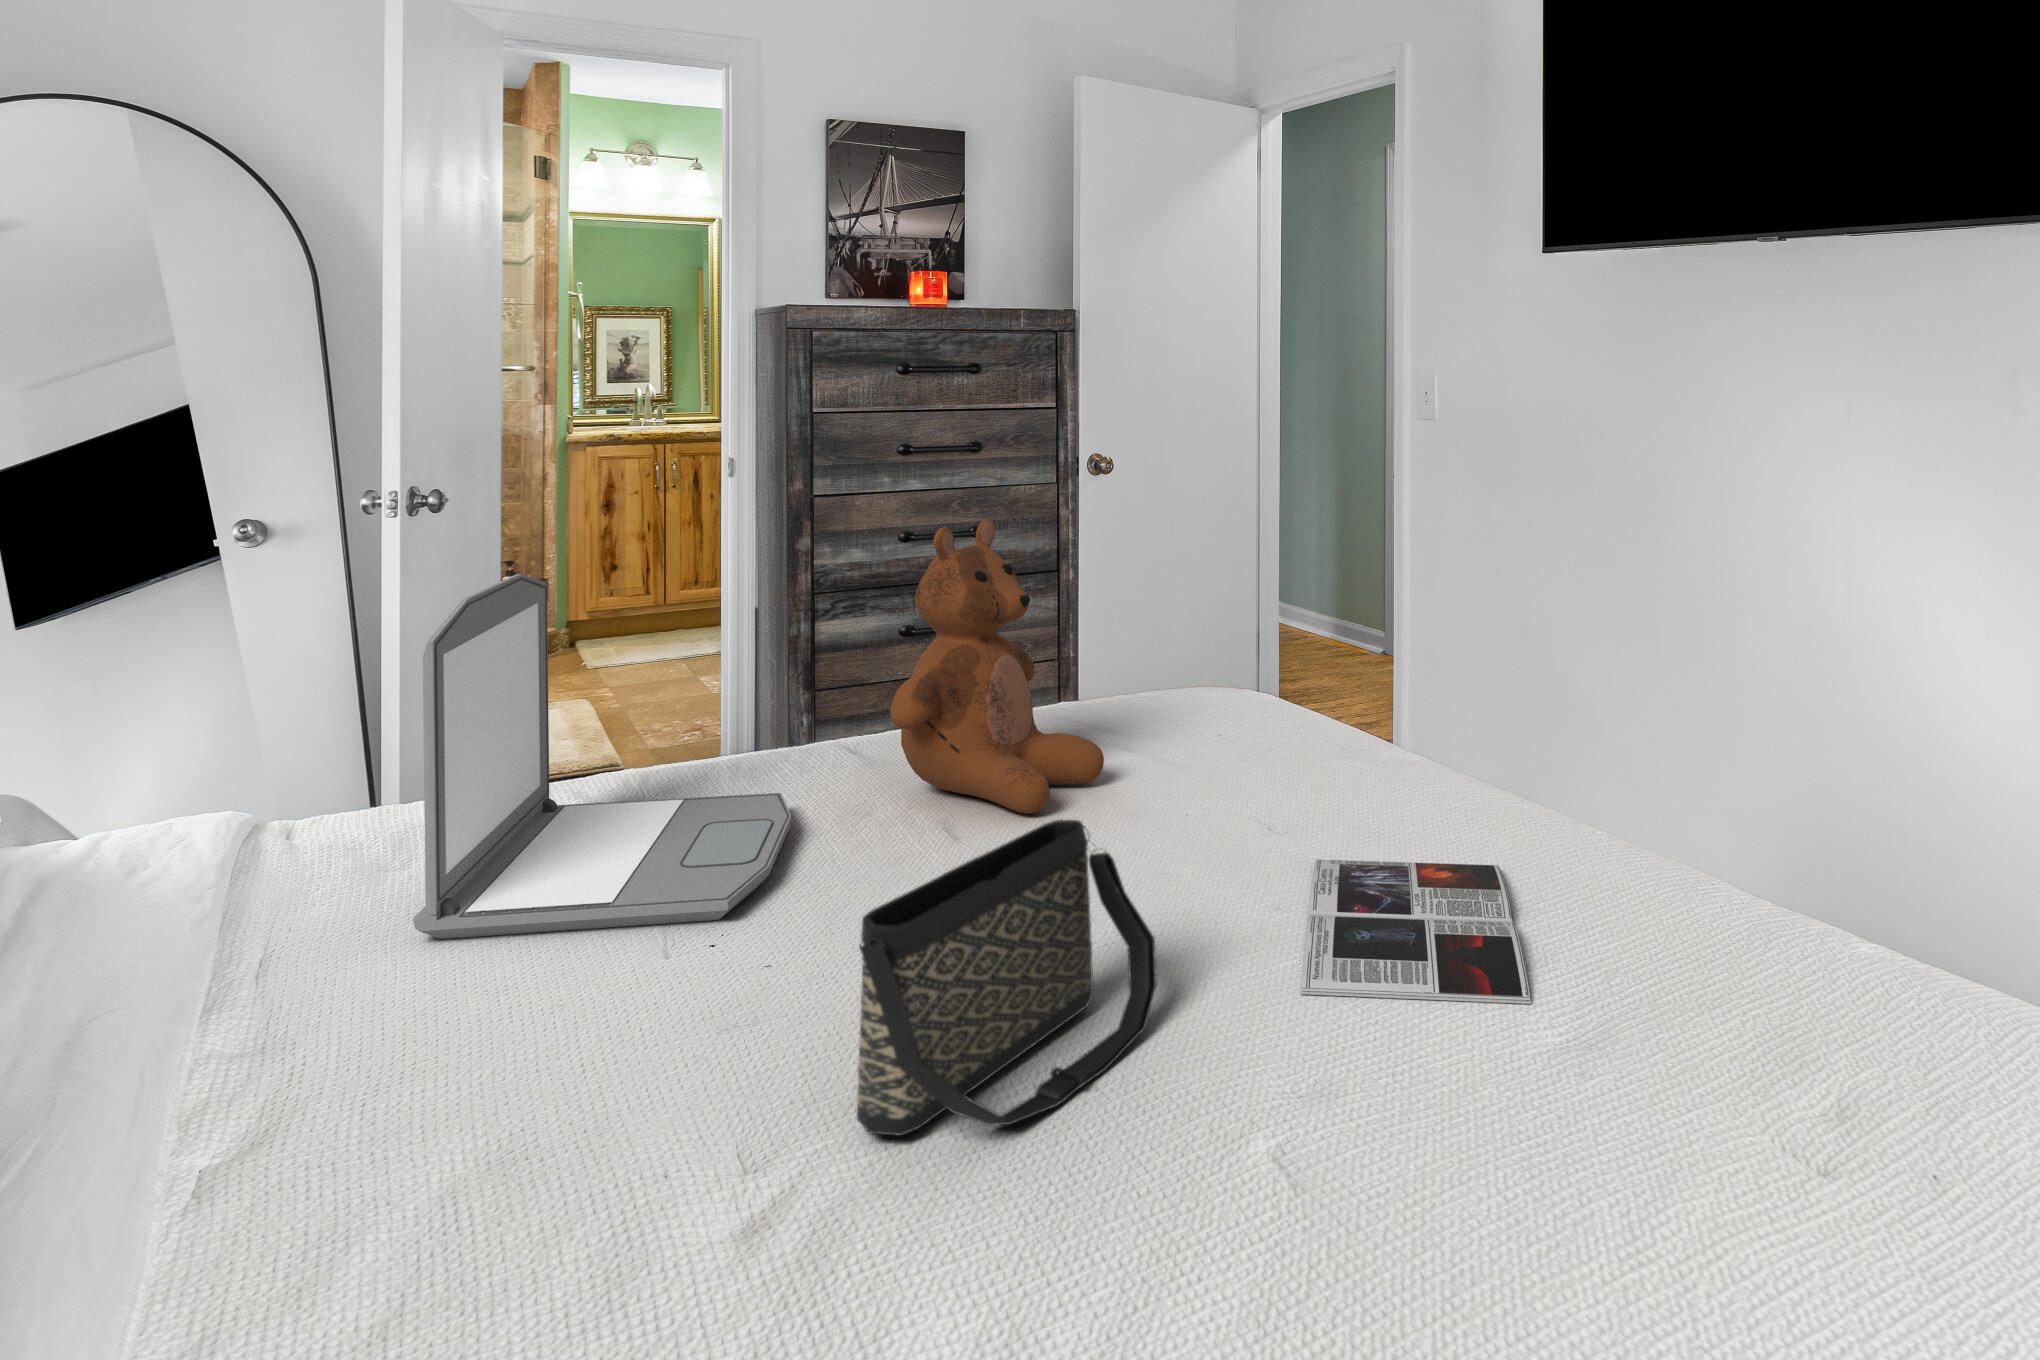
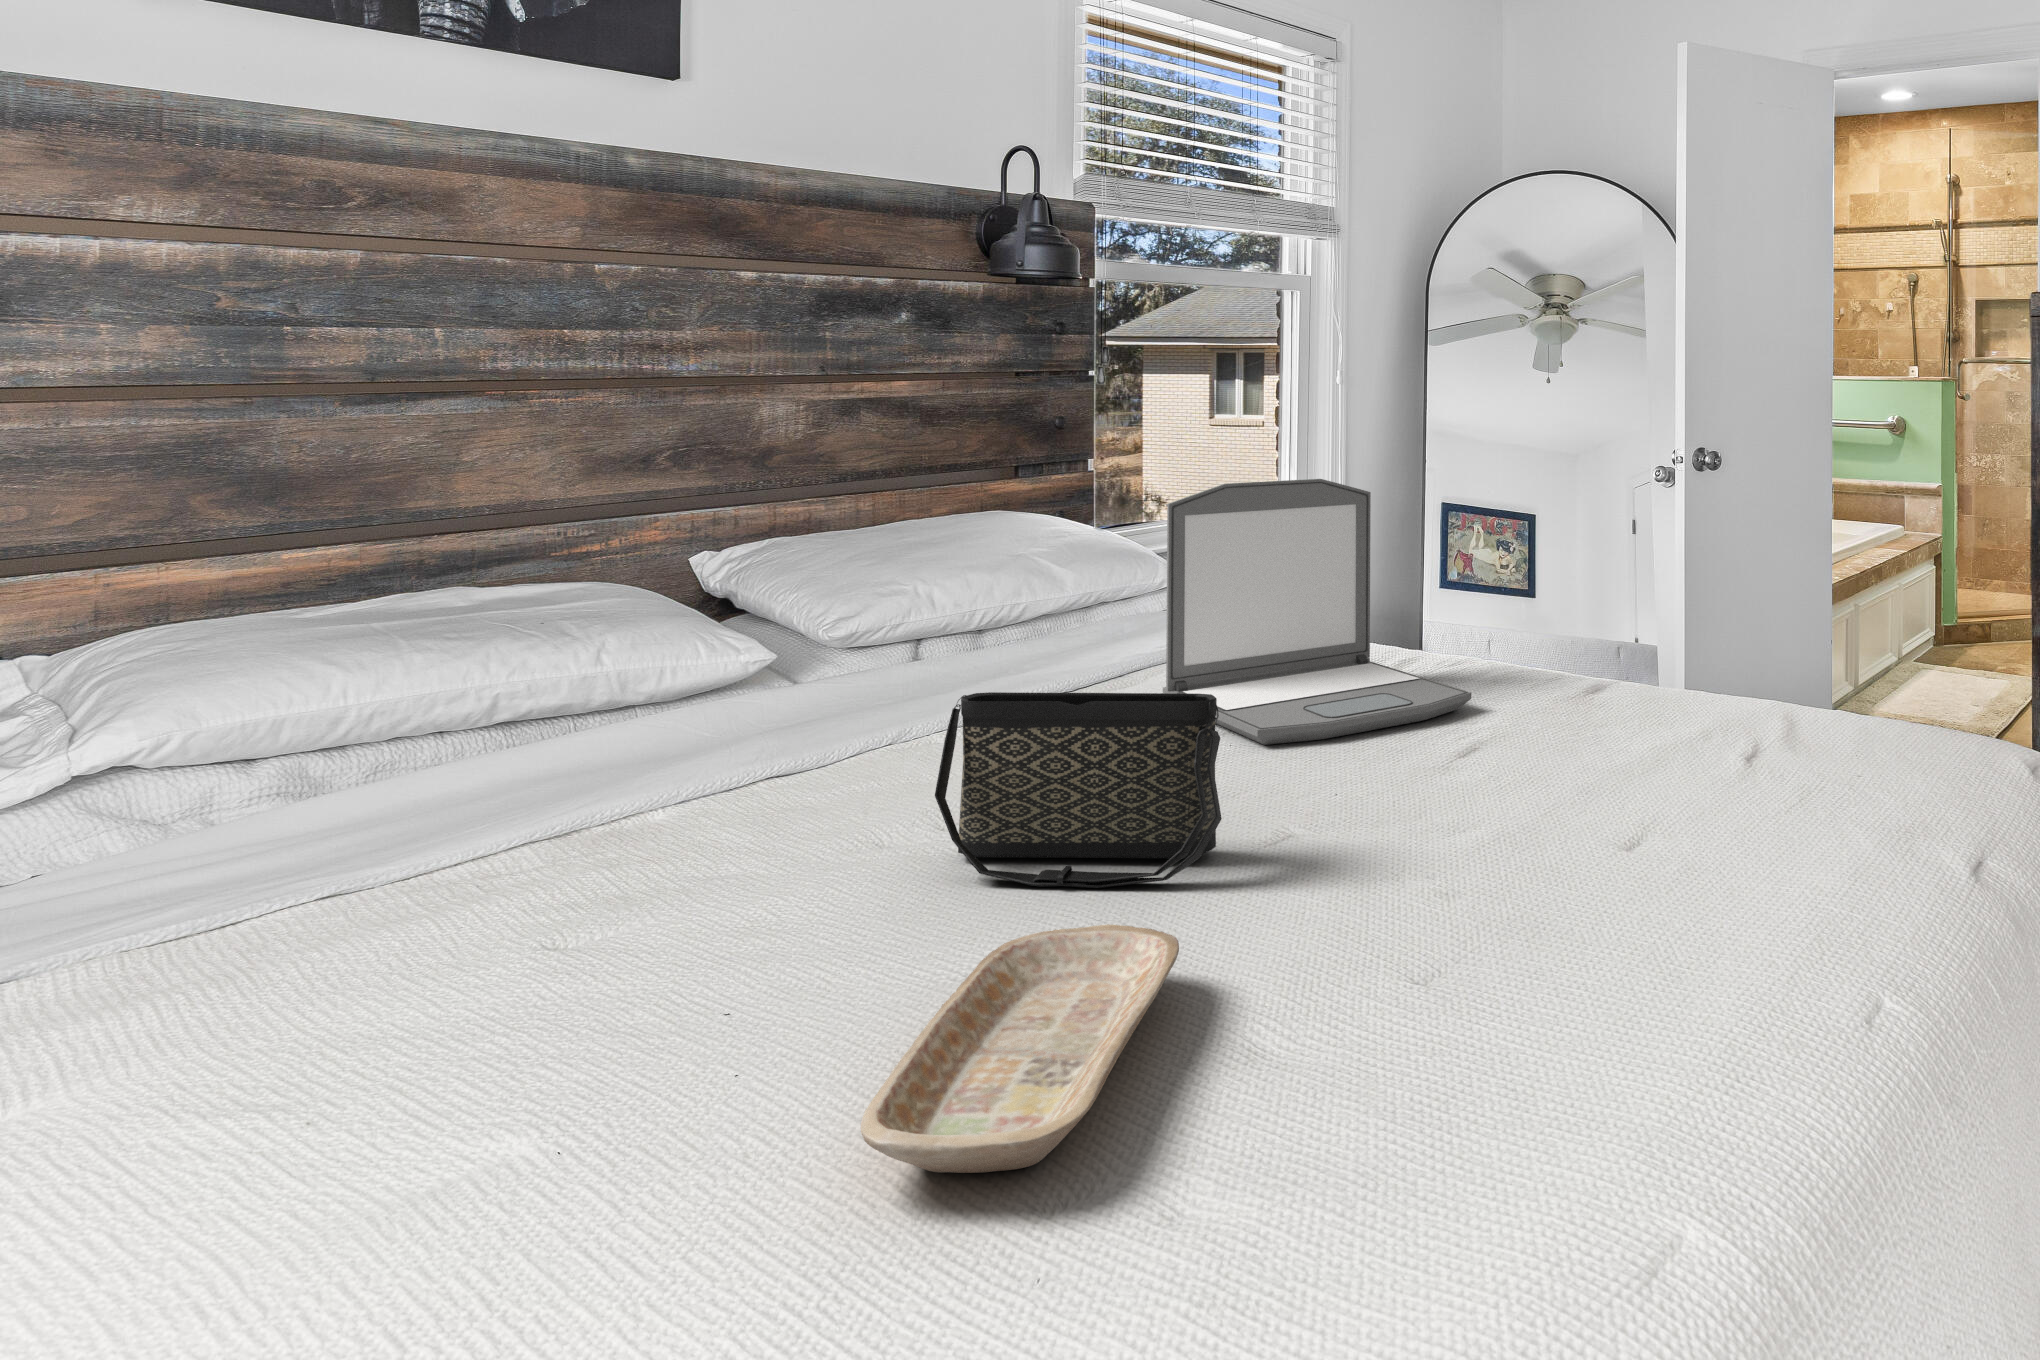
teddy bear: present [890,519,1104,813] -> none [1509,478,1722,764]
magazine: present [1301,859,1531,1004] -> none [1293,868,1727,1024]
tray: none [1326,1017,1791,1221] -> present [861,924,1179,1173]

